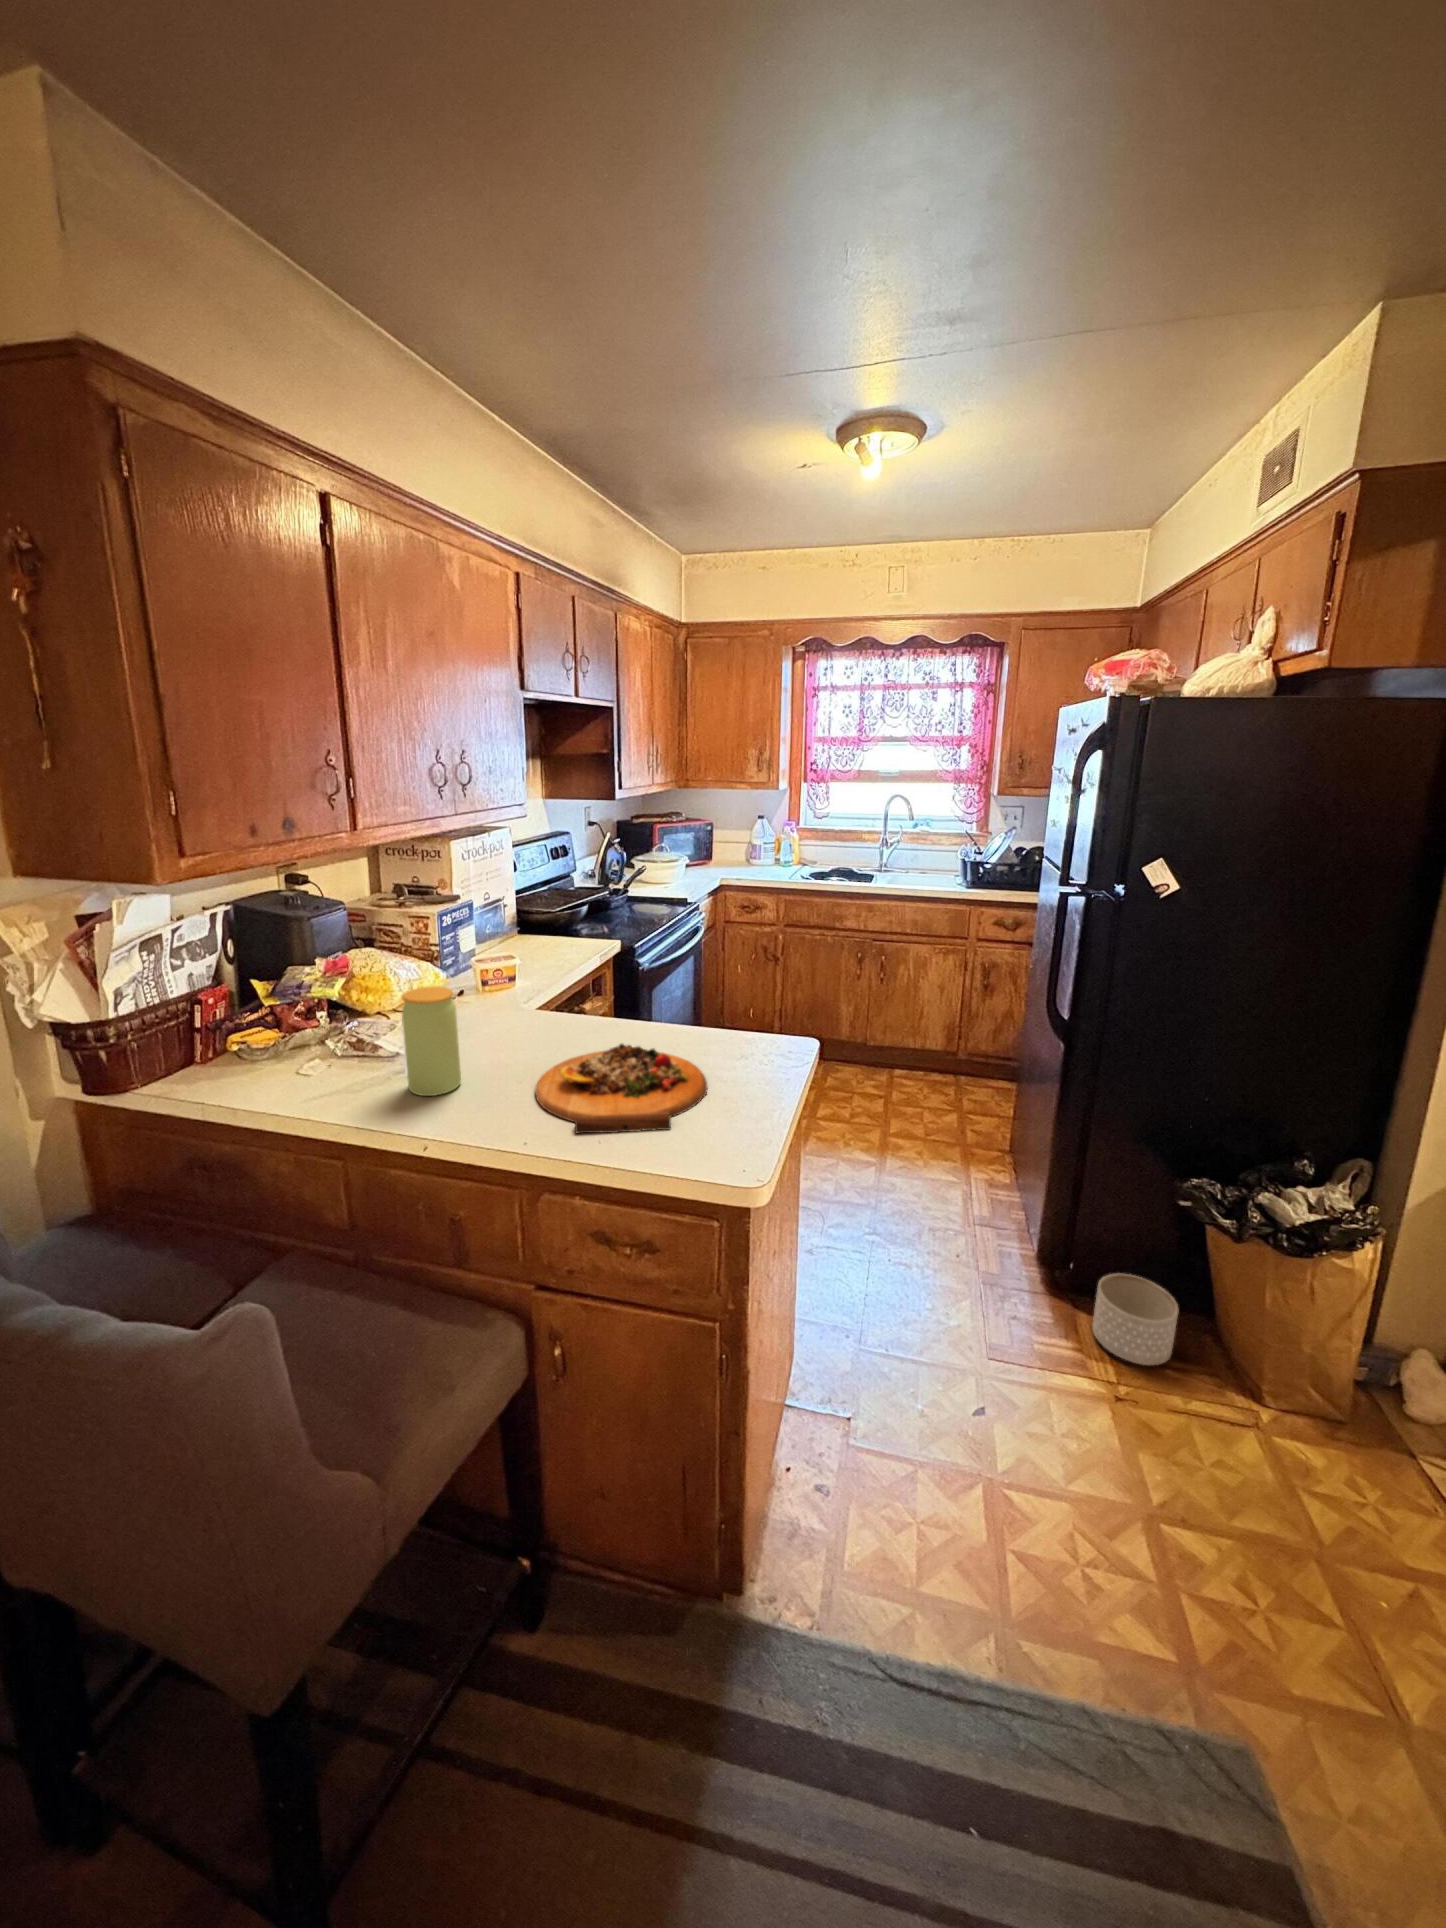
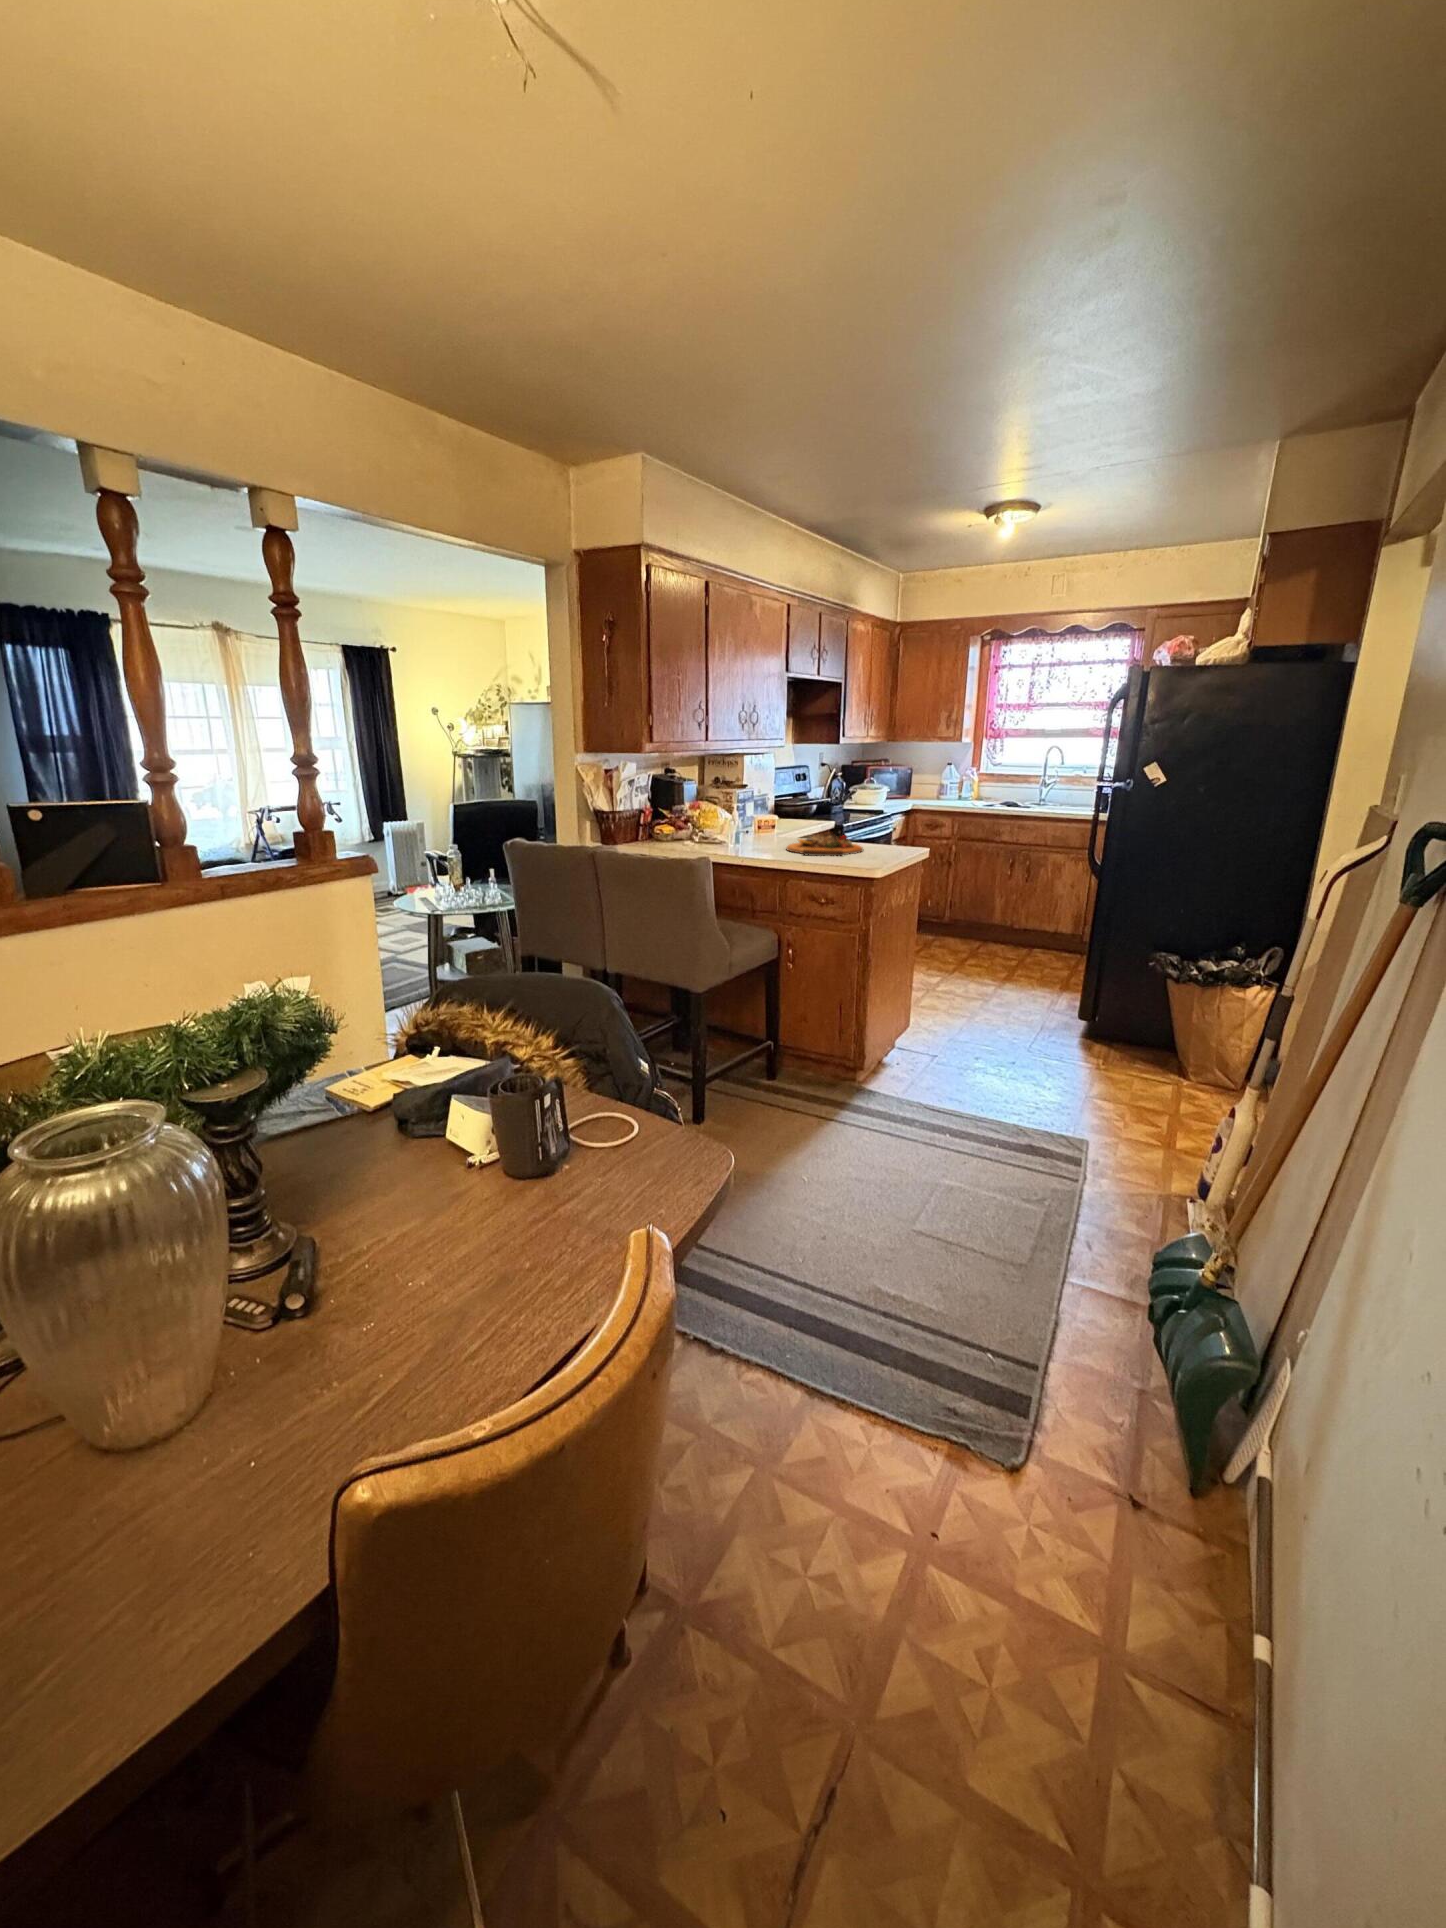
jar: present [402,986,461,1096] -> none [732,803,755,848]
planter: present [1092,1273,1179,1365] -> none [1097,1016,1148,1060]

